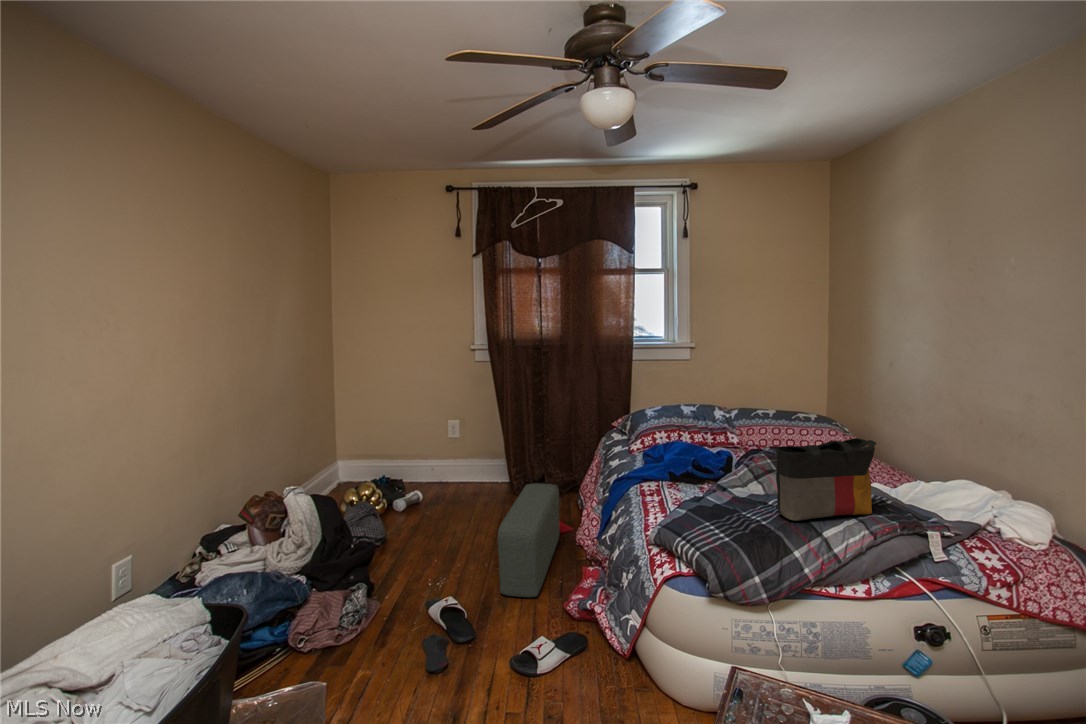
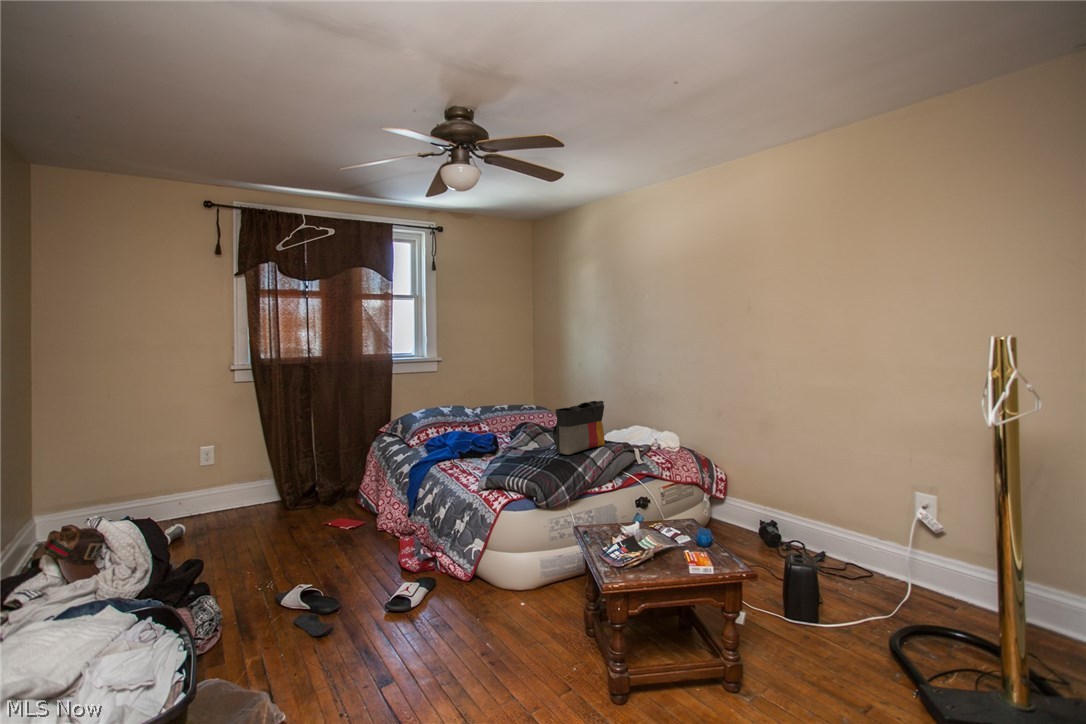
pouf: present [498,483,560,597] -> none [329,481,376,575]

